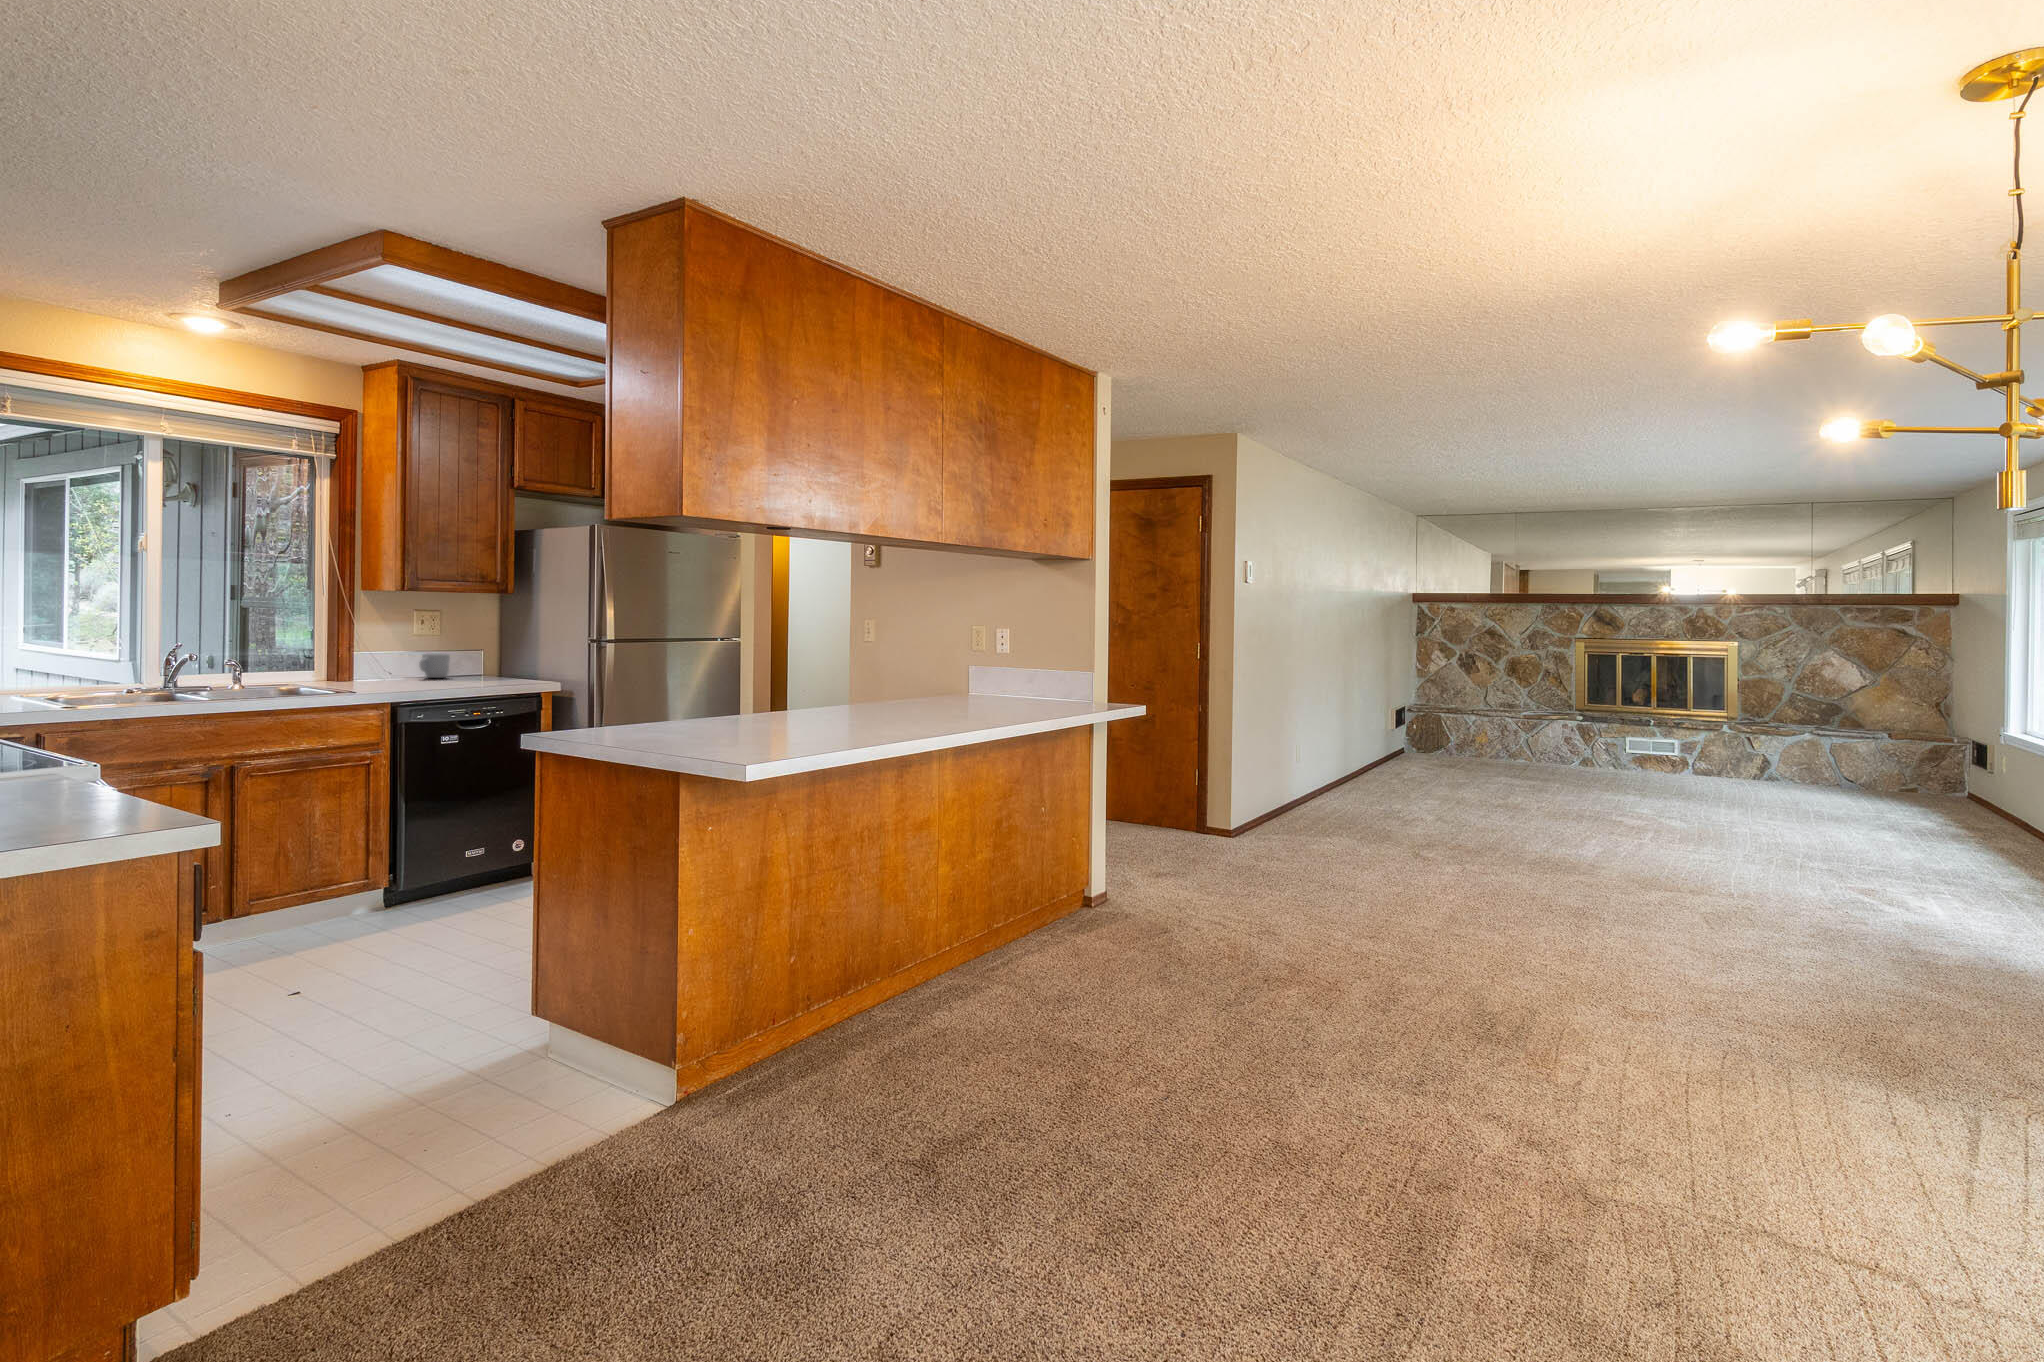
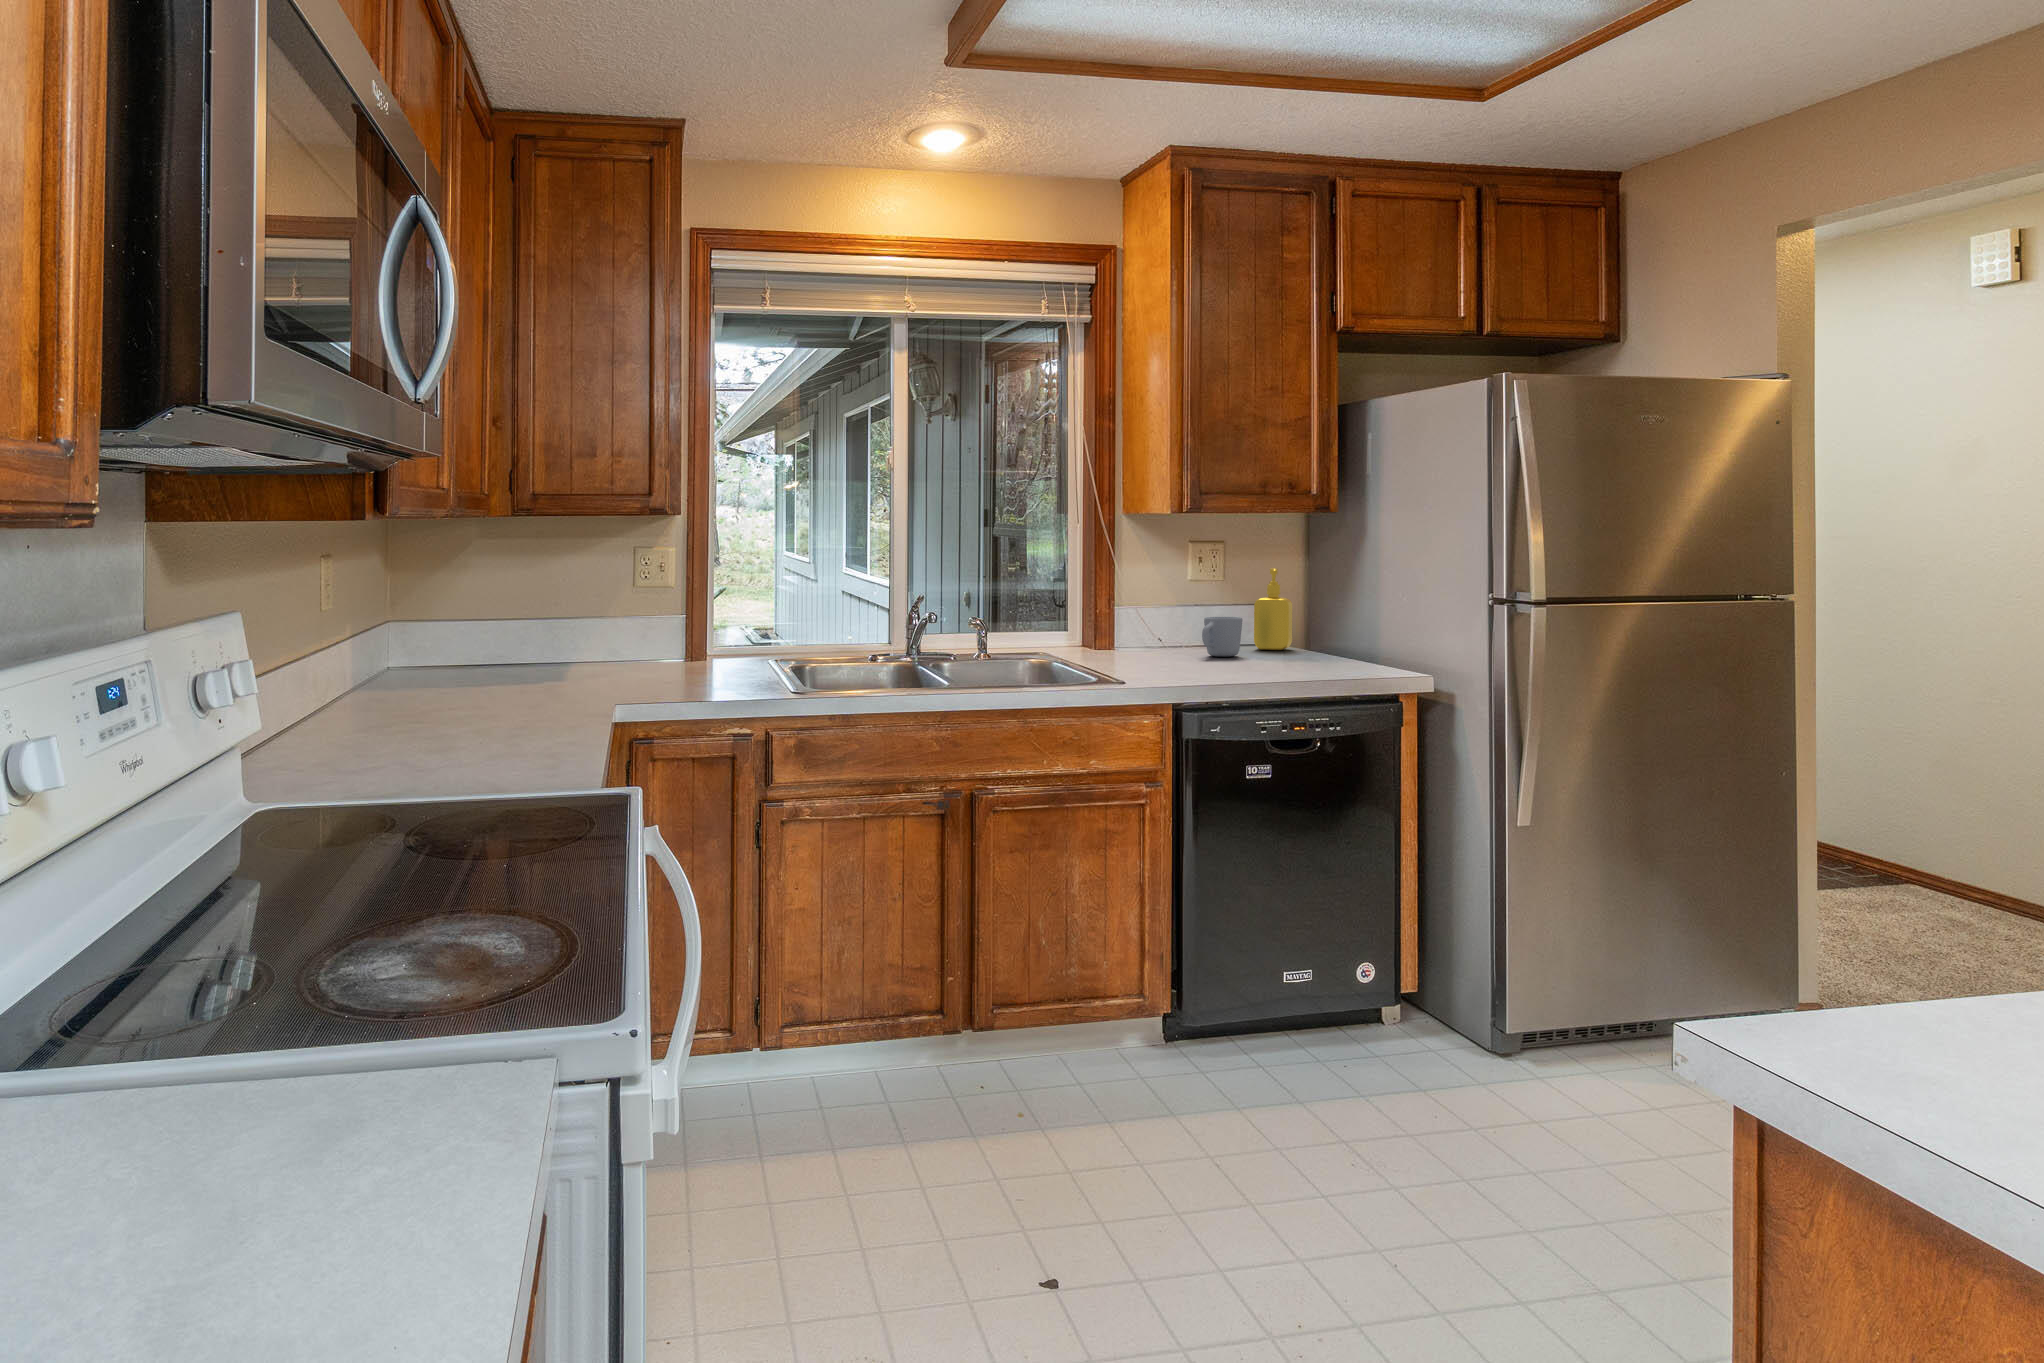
soap dispenser: none [462,624,490,674] -> present [1254,568,1292,650]

